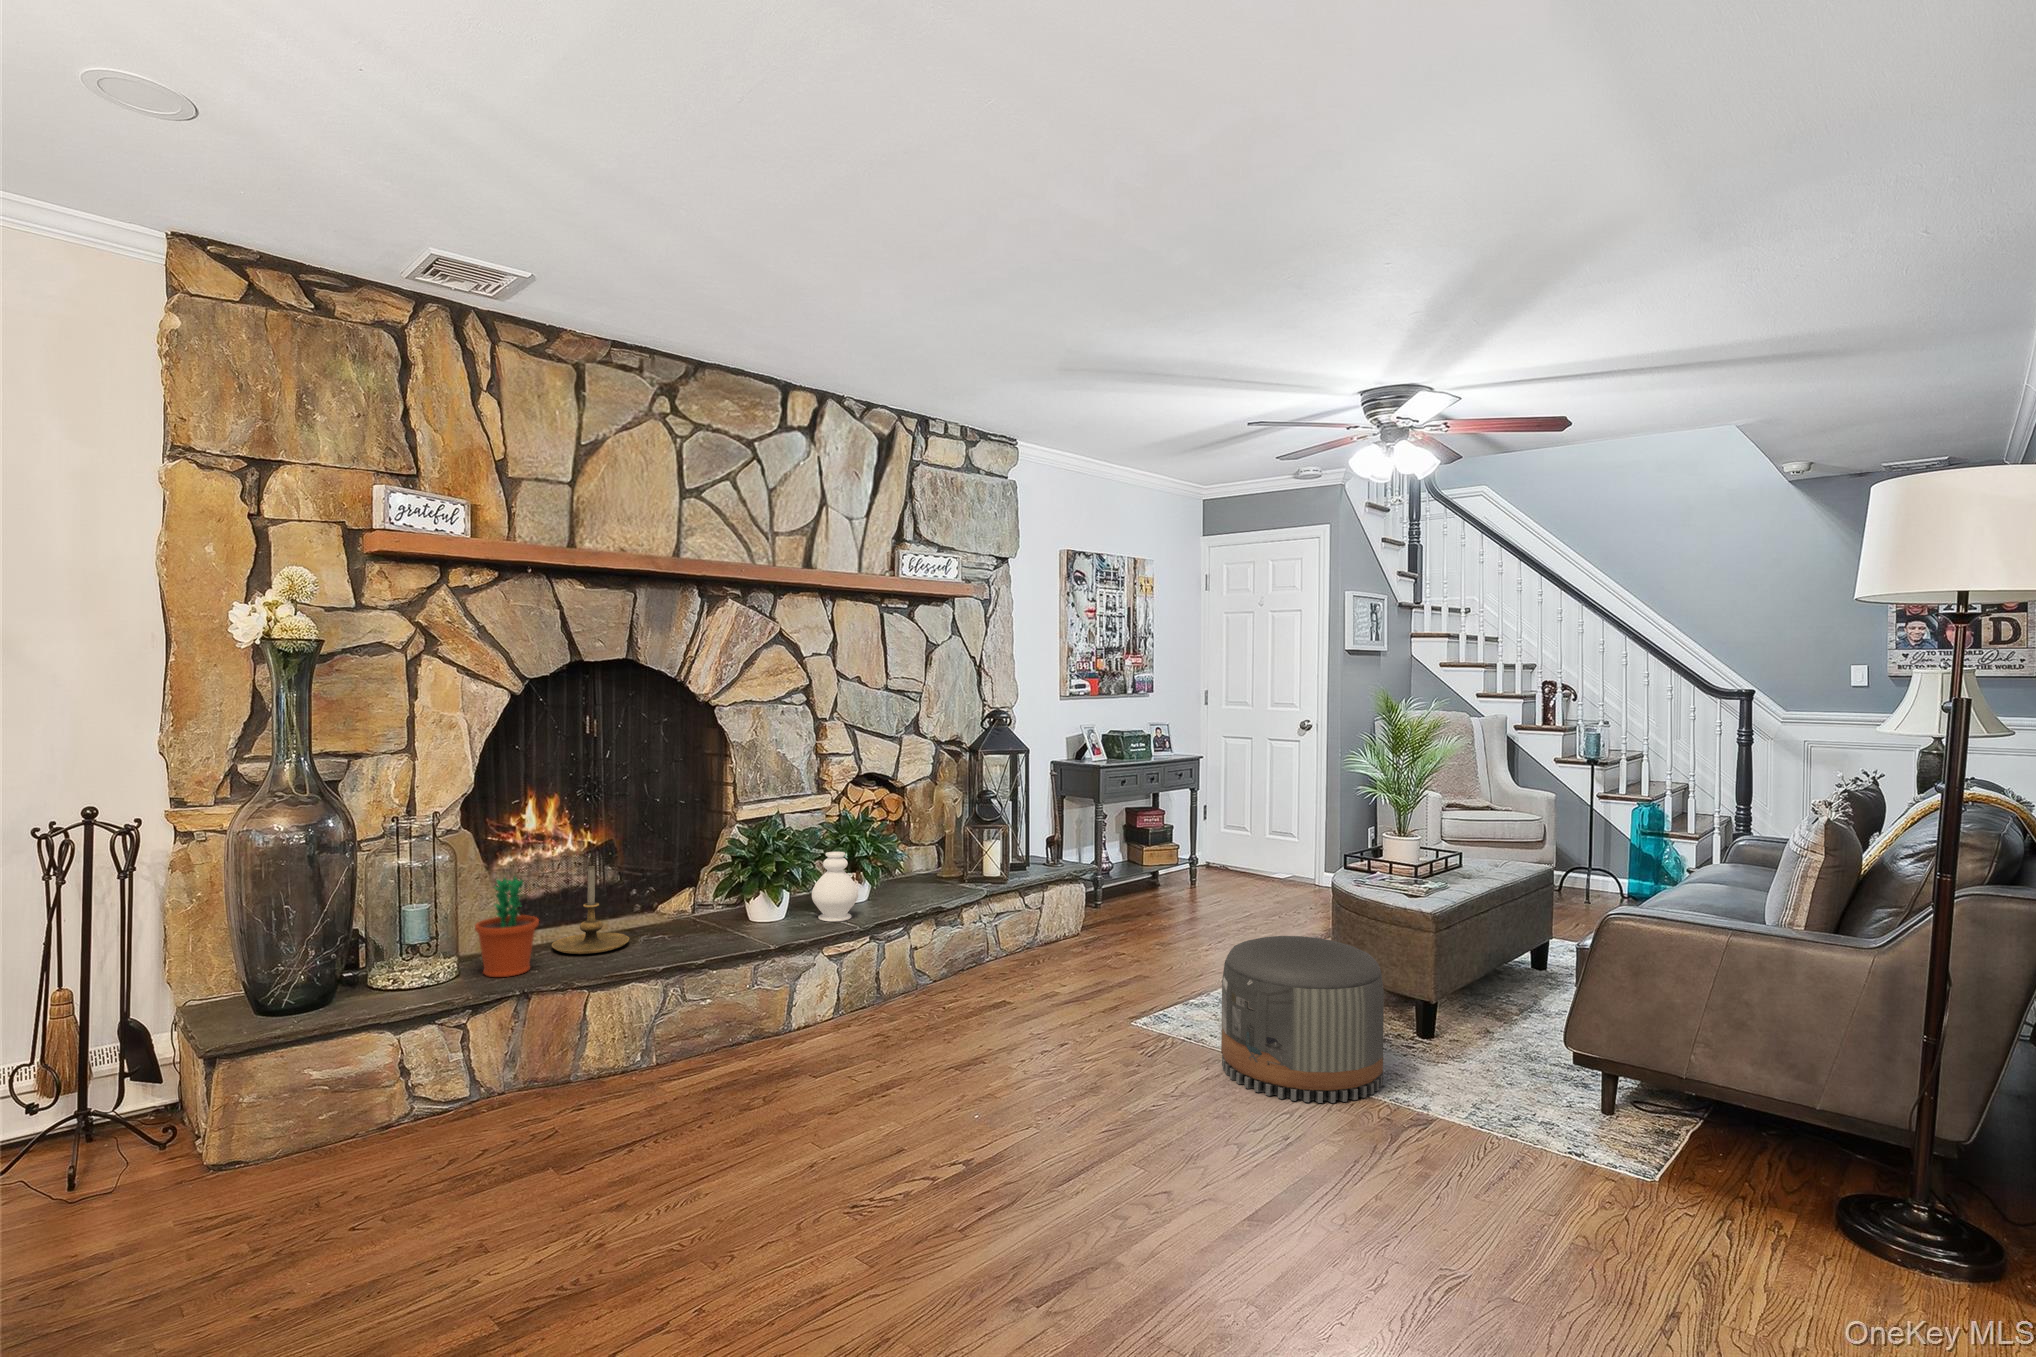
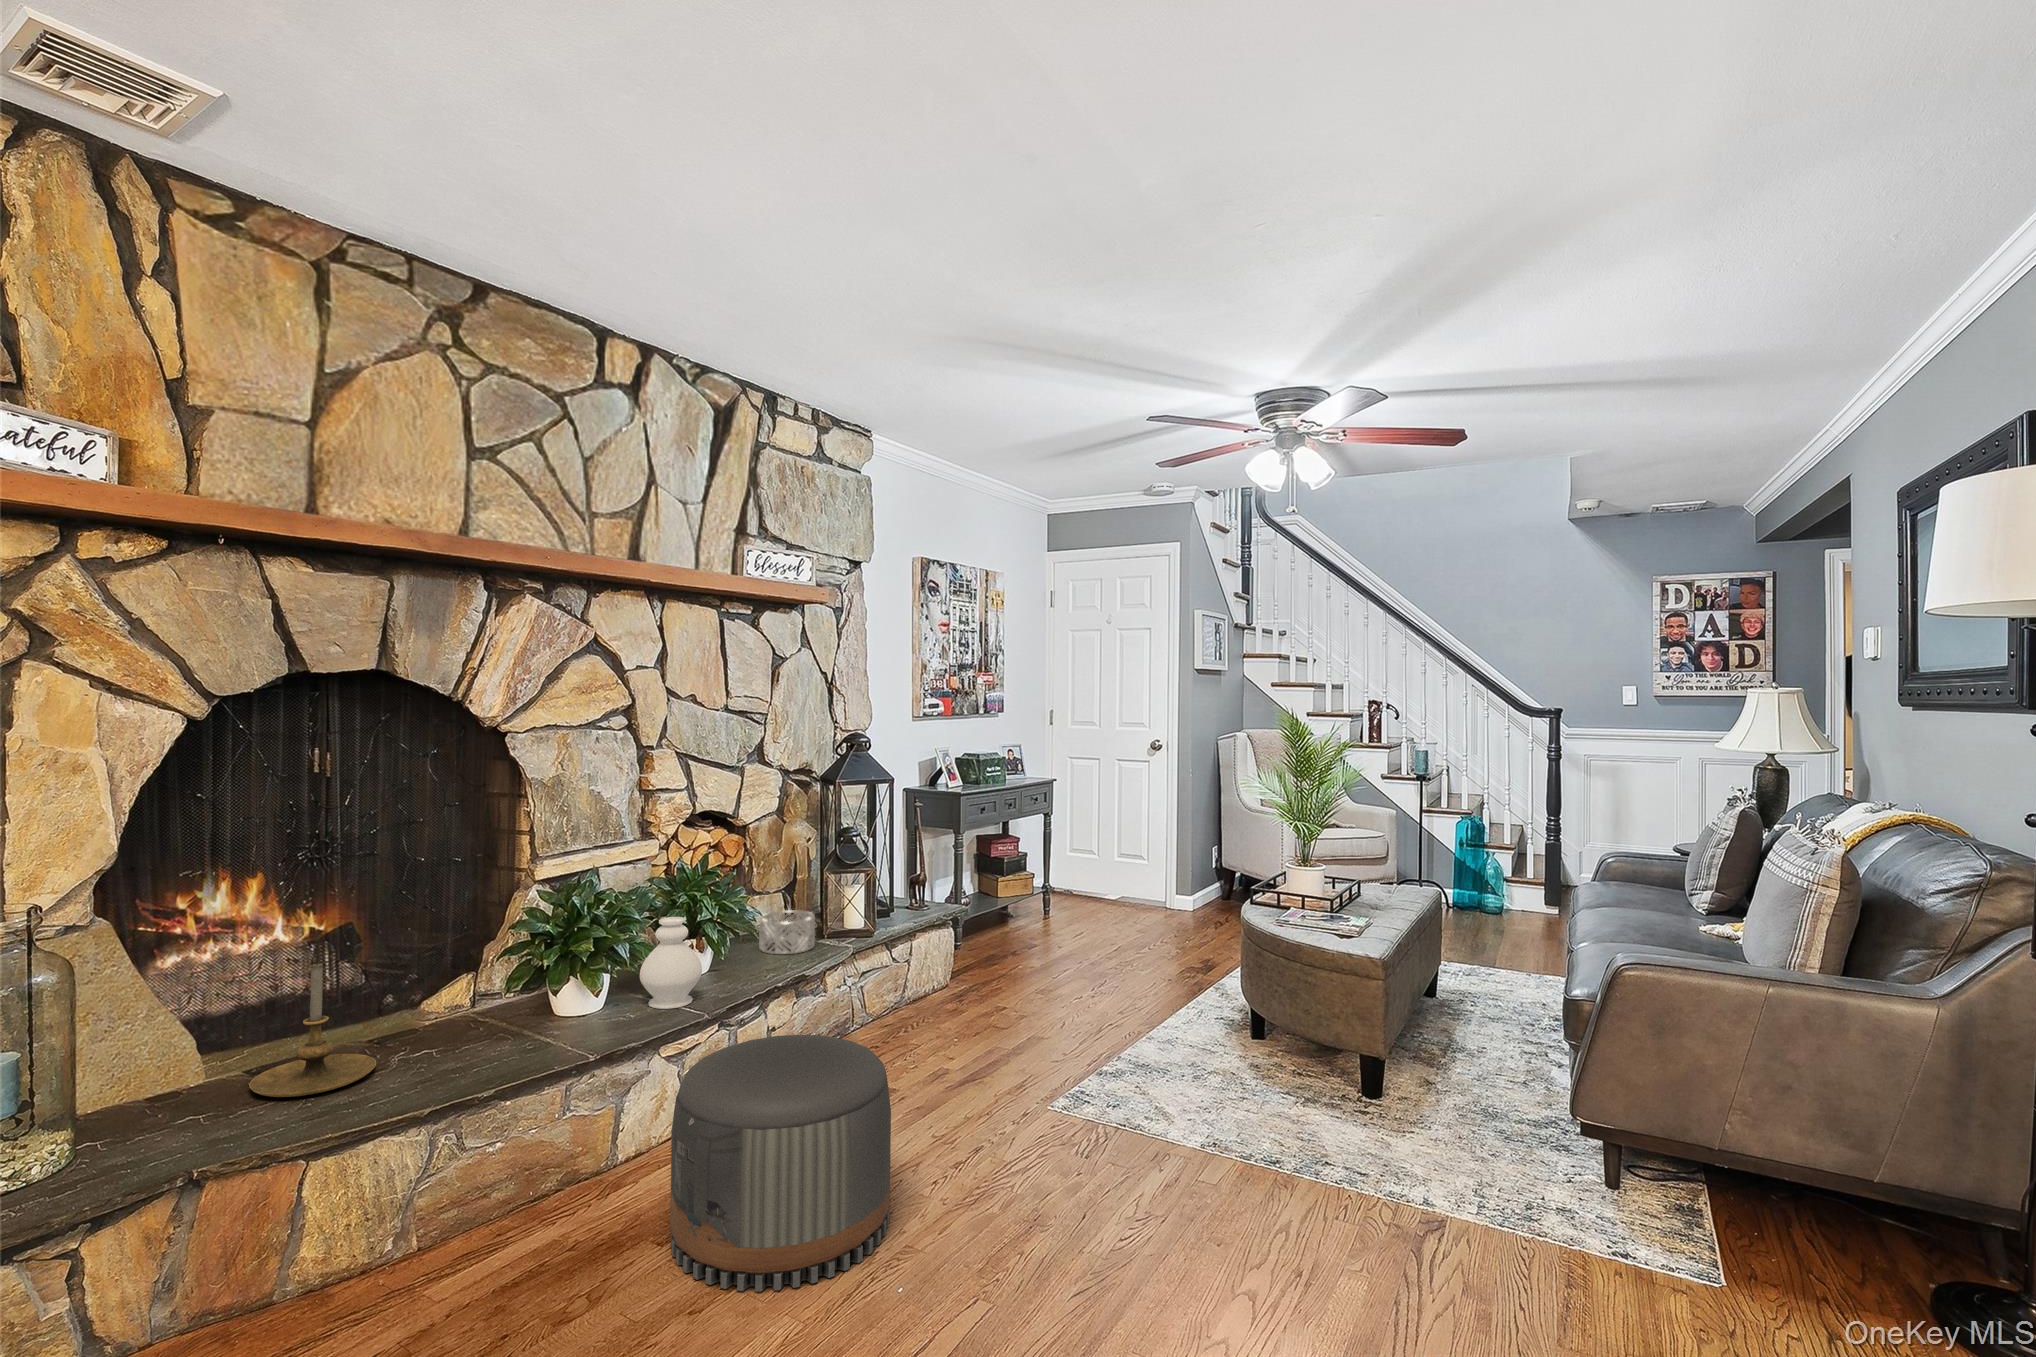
decorative bowl: none [912,857,958,892] -> present [759,910,815,954]
flower pot: present [475,877,539,977] -> none [109,994,225,1157]
pouf: present [1221,936,1384,1103] -> present [670,1035,891,1291]

